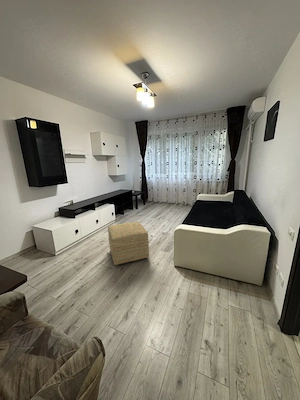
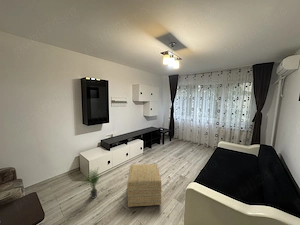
potted plant: none [50,231,78,268] -> present [87,169,99,198]

